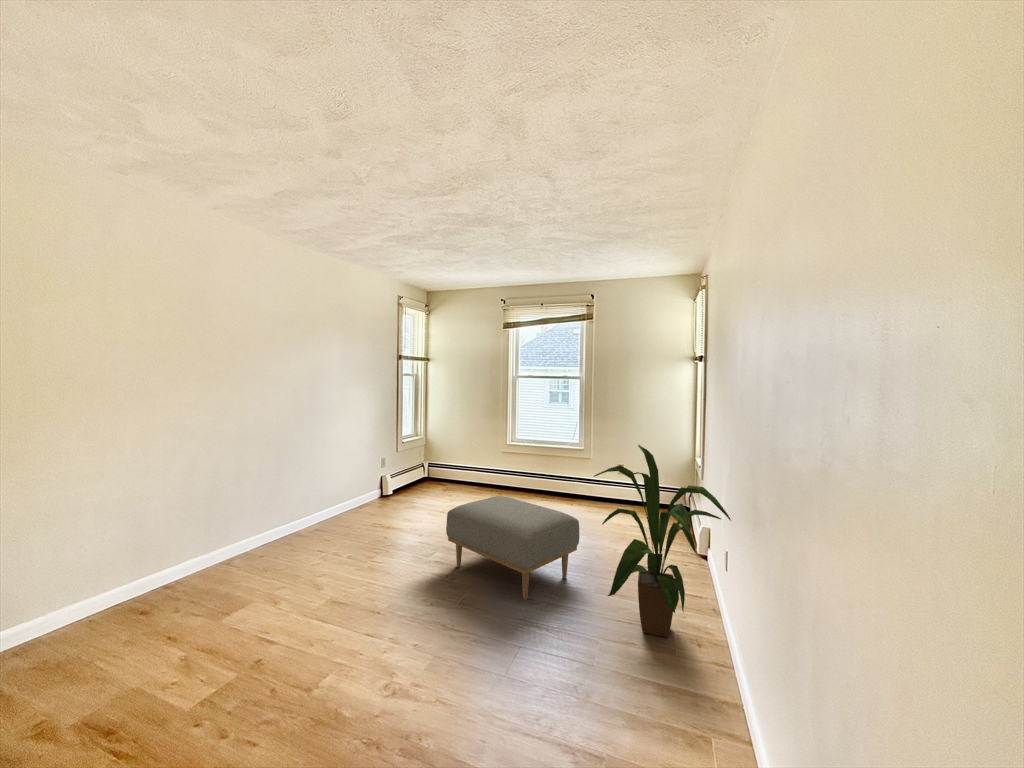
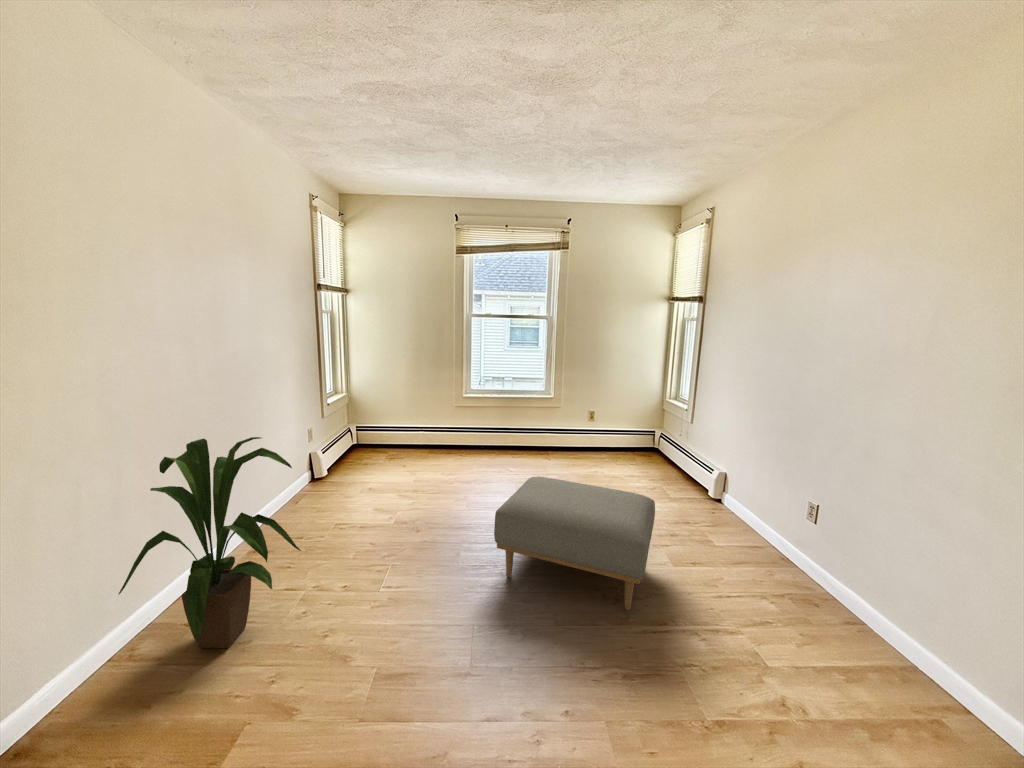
house plant: present [594,445,731,637] -> present [119,437,301,648]

